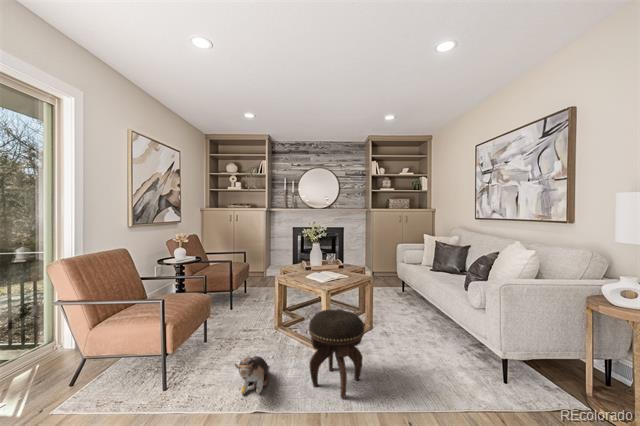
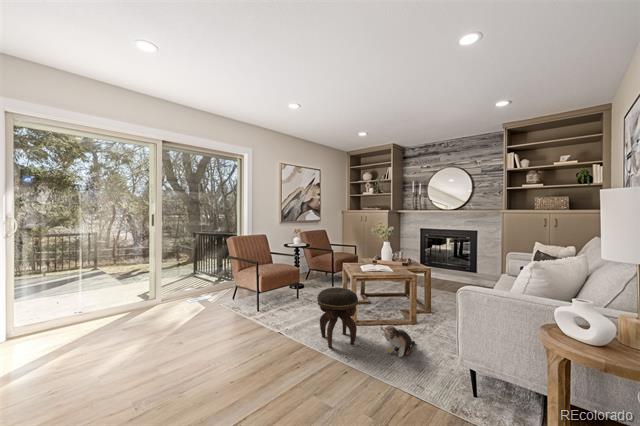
plush toy: present [235,356,269,394] -> present [381,326,415,357]

